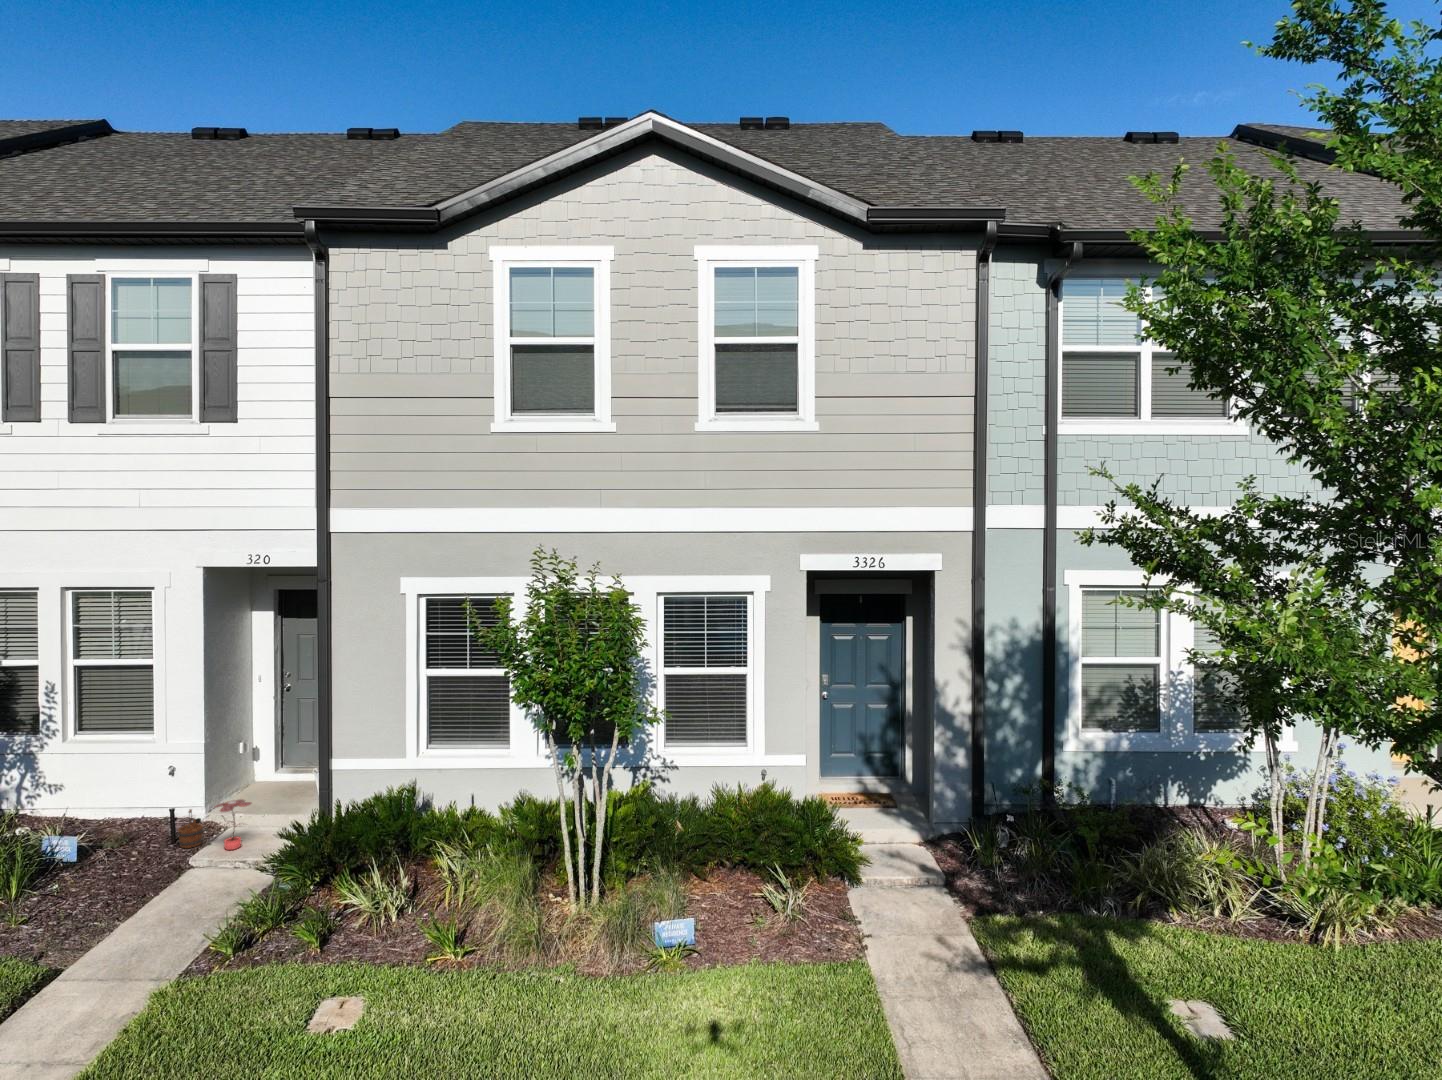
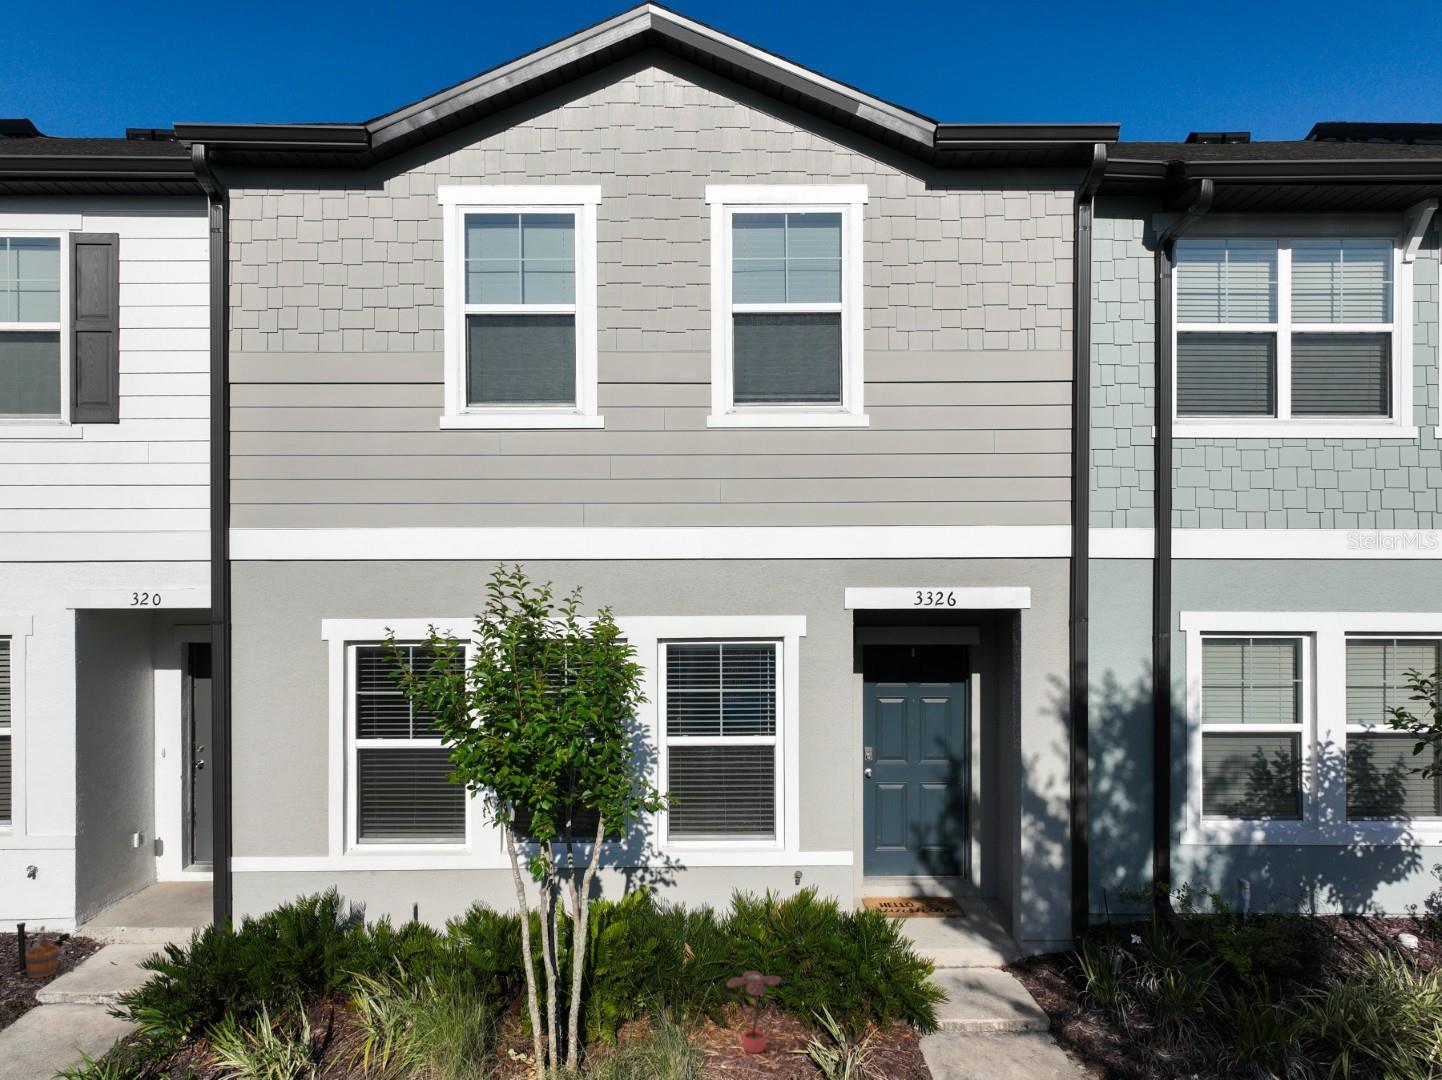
potted plant: present [214,799,252,850] -> present [727,971,781,1053]

